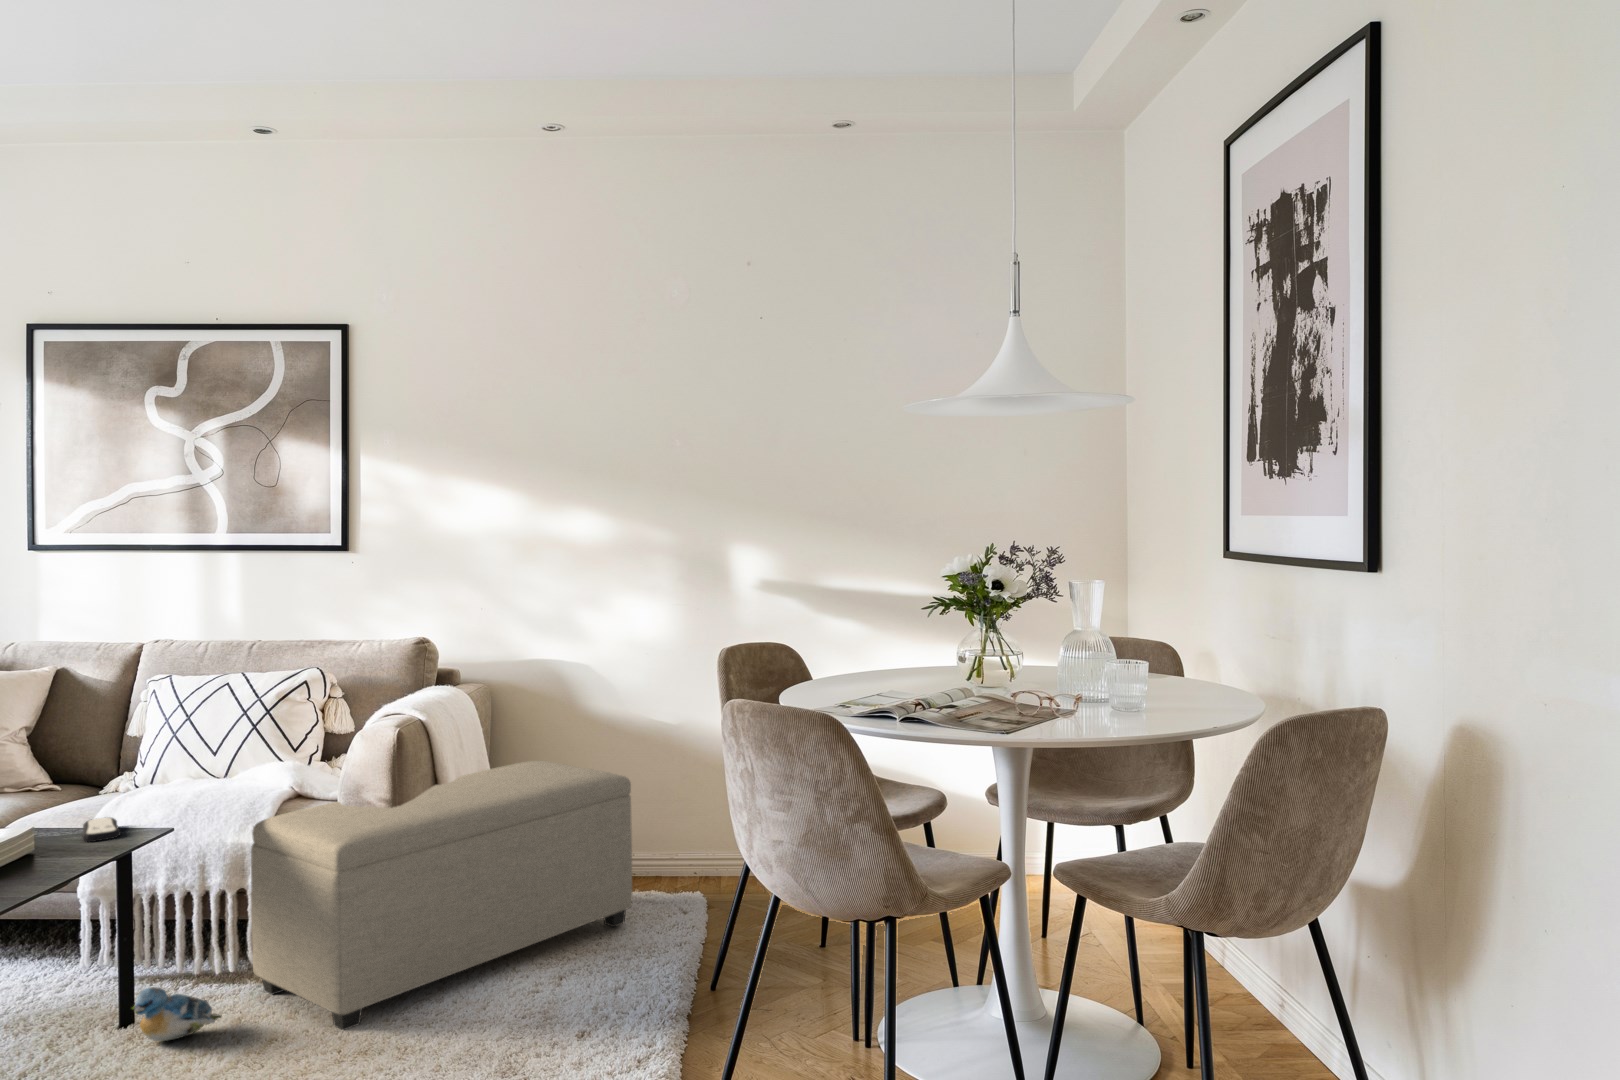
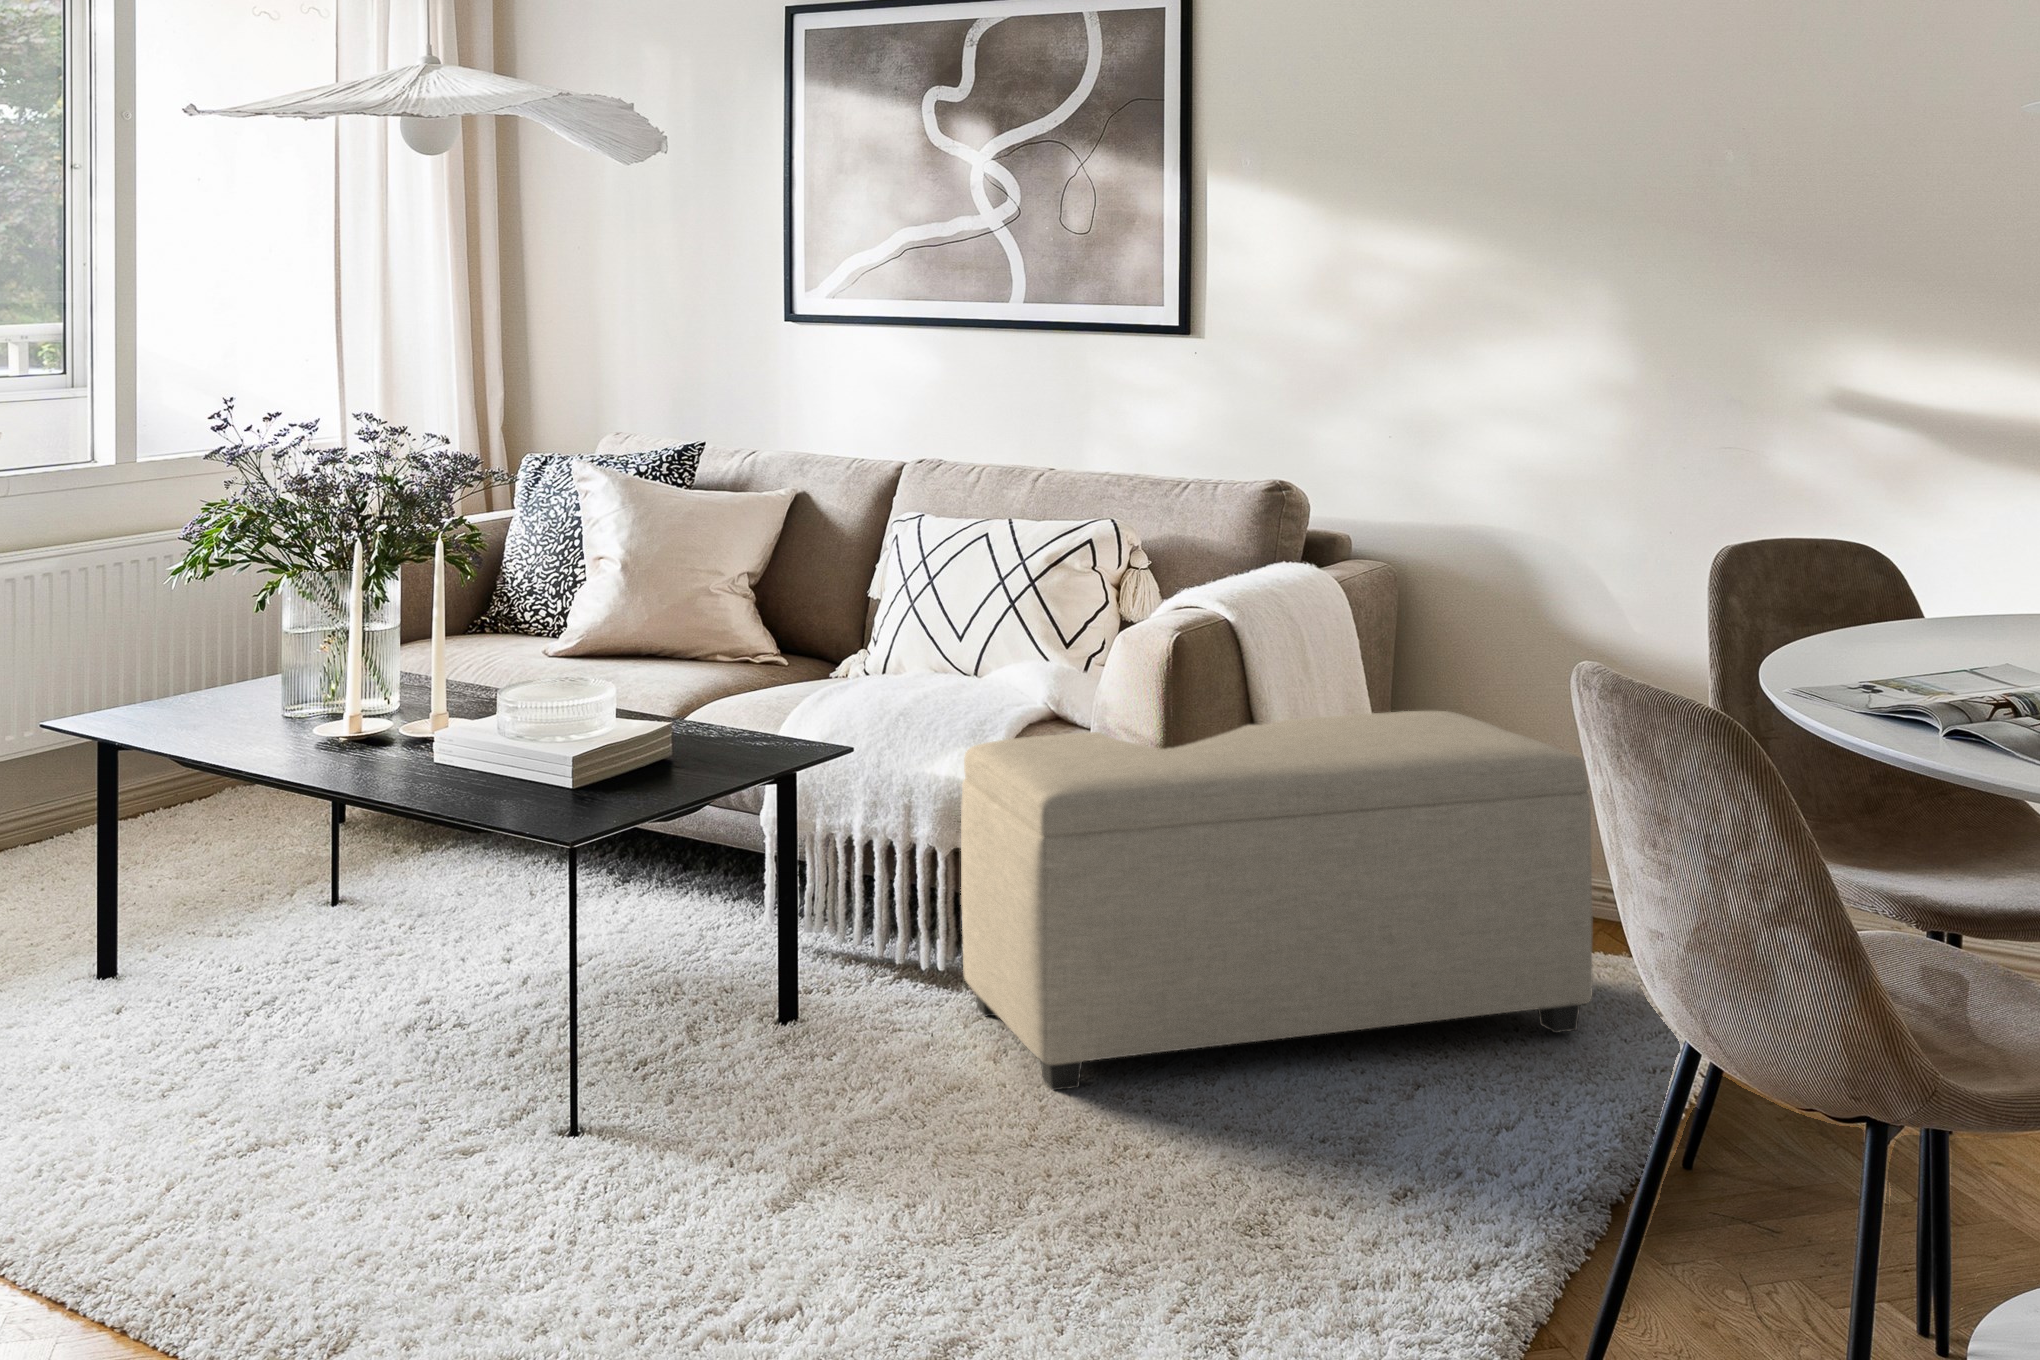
remote control: present [82,817,121,842] -> none [750,711,803,742]
plush toy: present [132,987,221,1041] -> none [784,962,901,1045]

